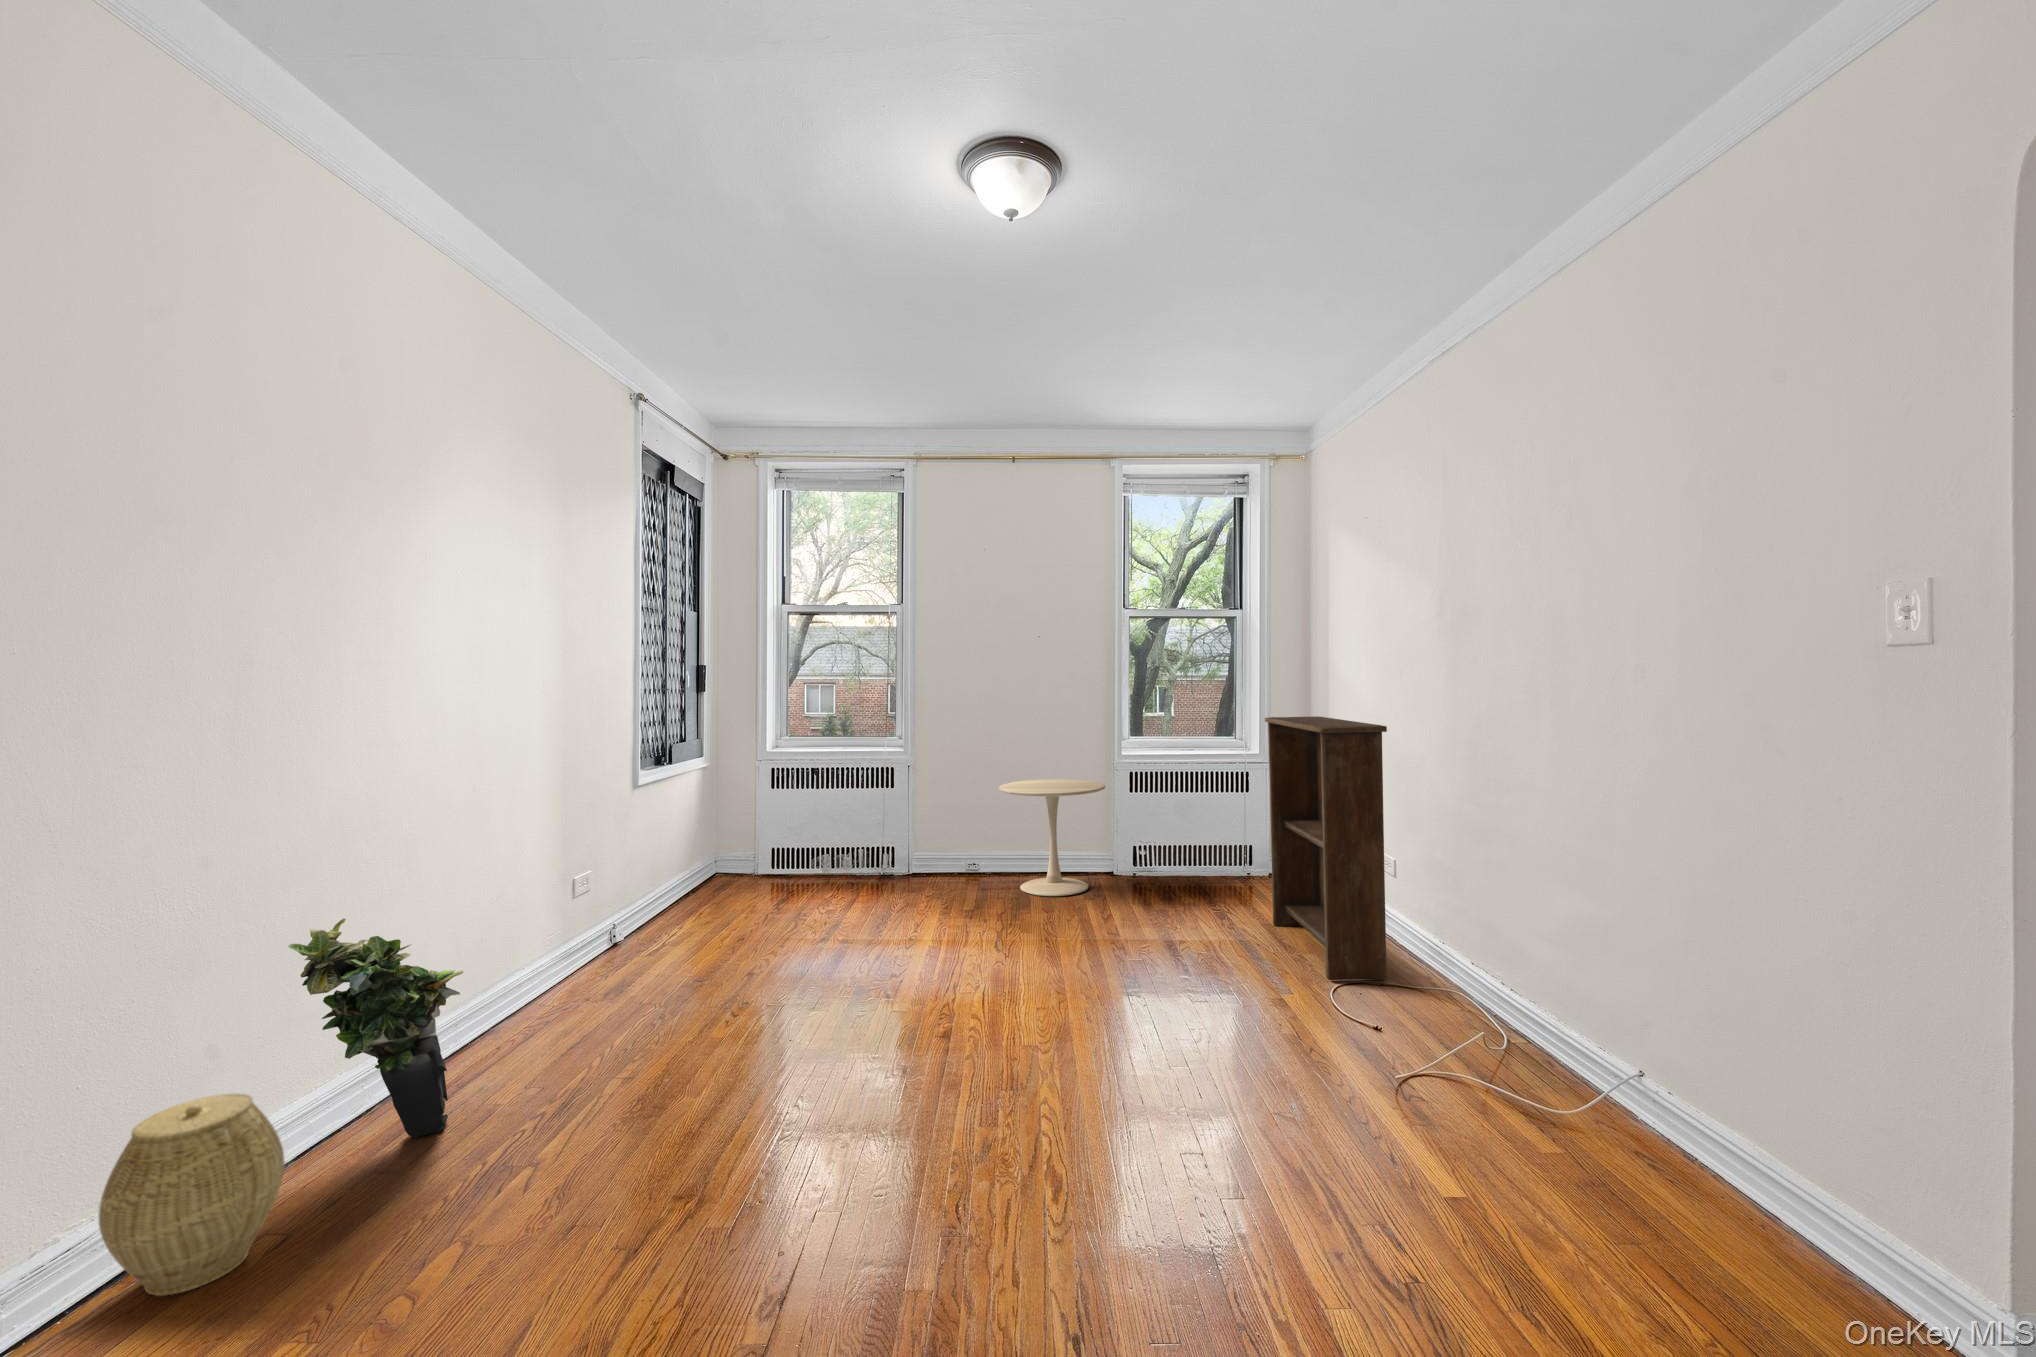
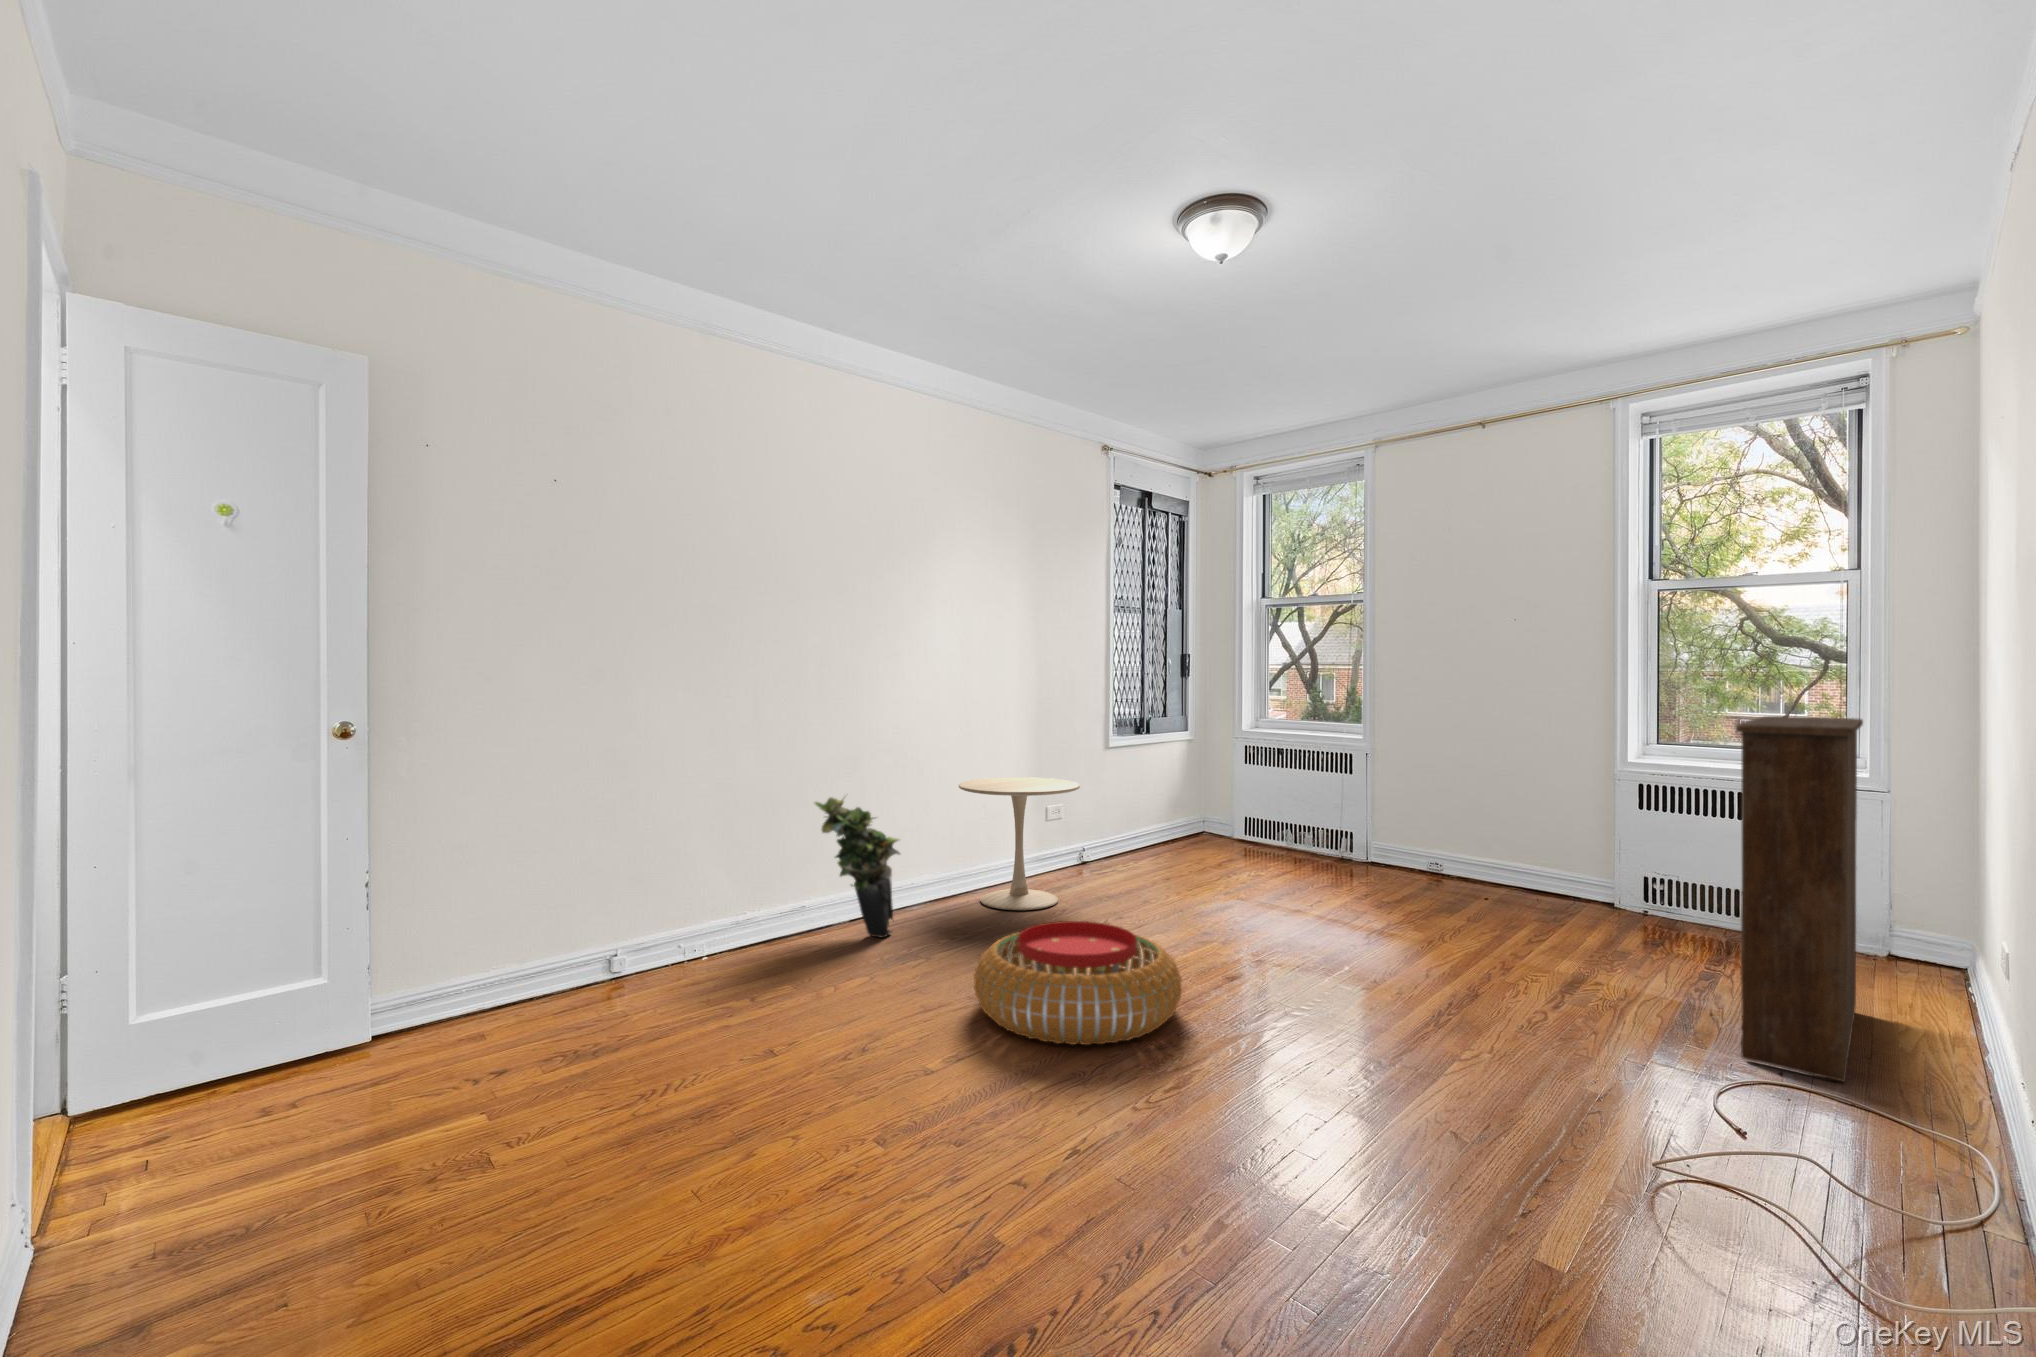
side table: present [999,779,1106,896] -> present [959,777,1080,910]
pouf: none [705,1015,976,1207] -> present [974,921,1182,1045]
woven basket: present [99,1094,285,1296] -> none [718,871,791,965]

